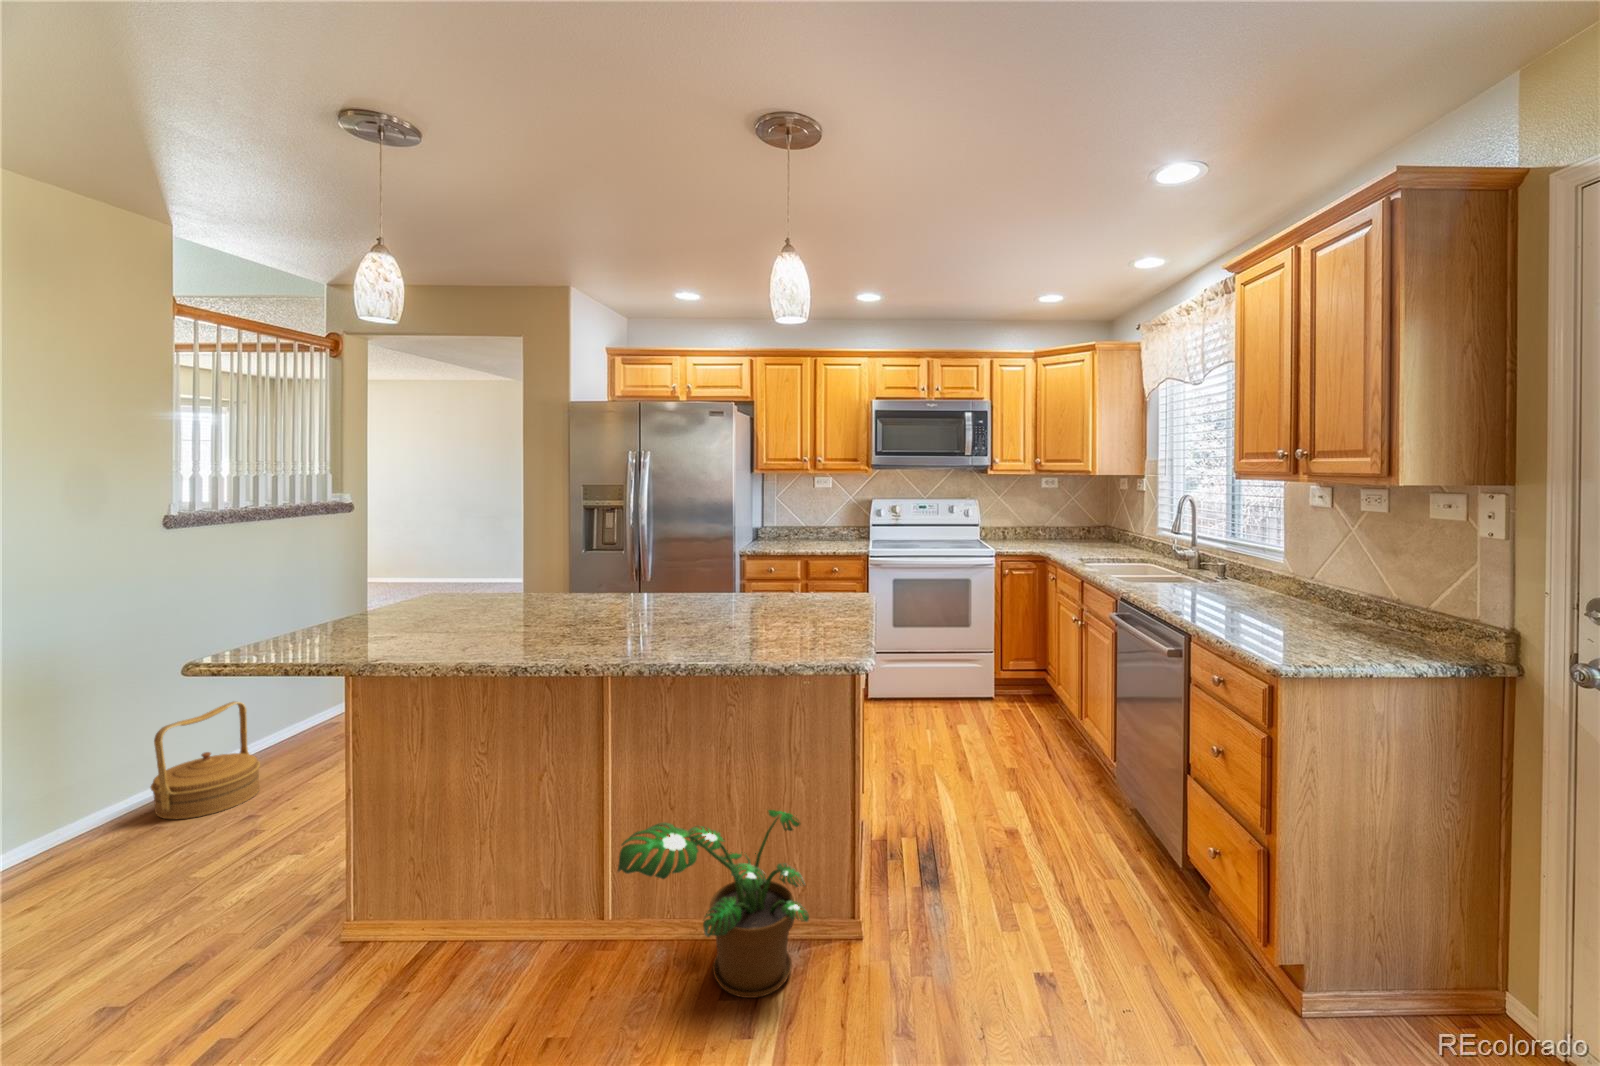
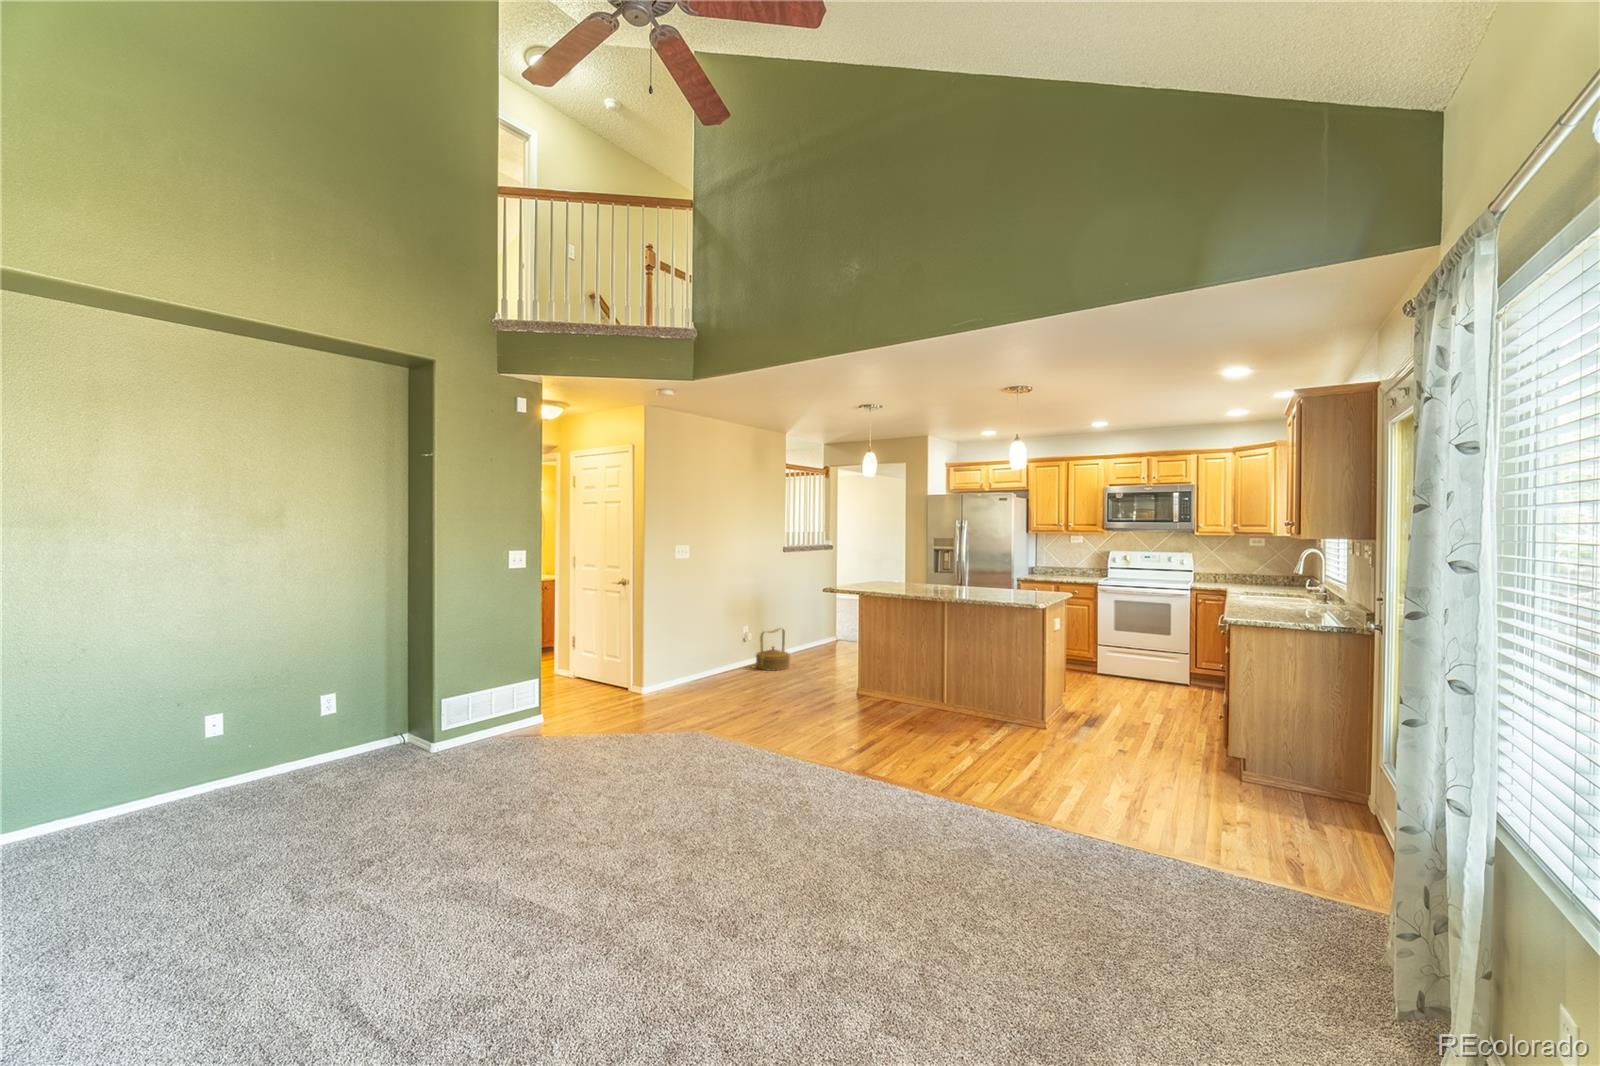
potted plant: present [618,810,809,998] -> none [935,666,1016,737]

